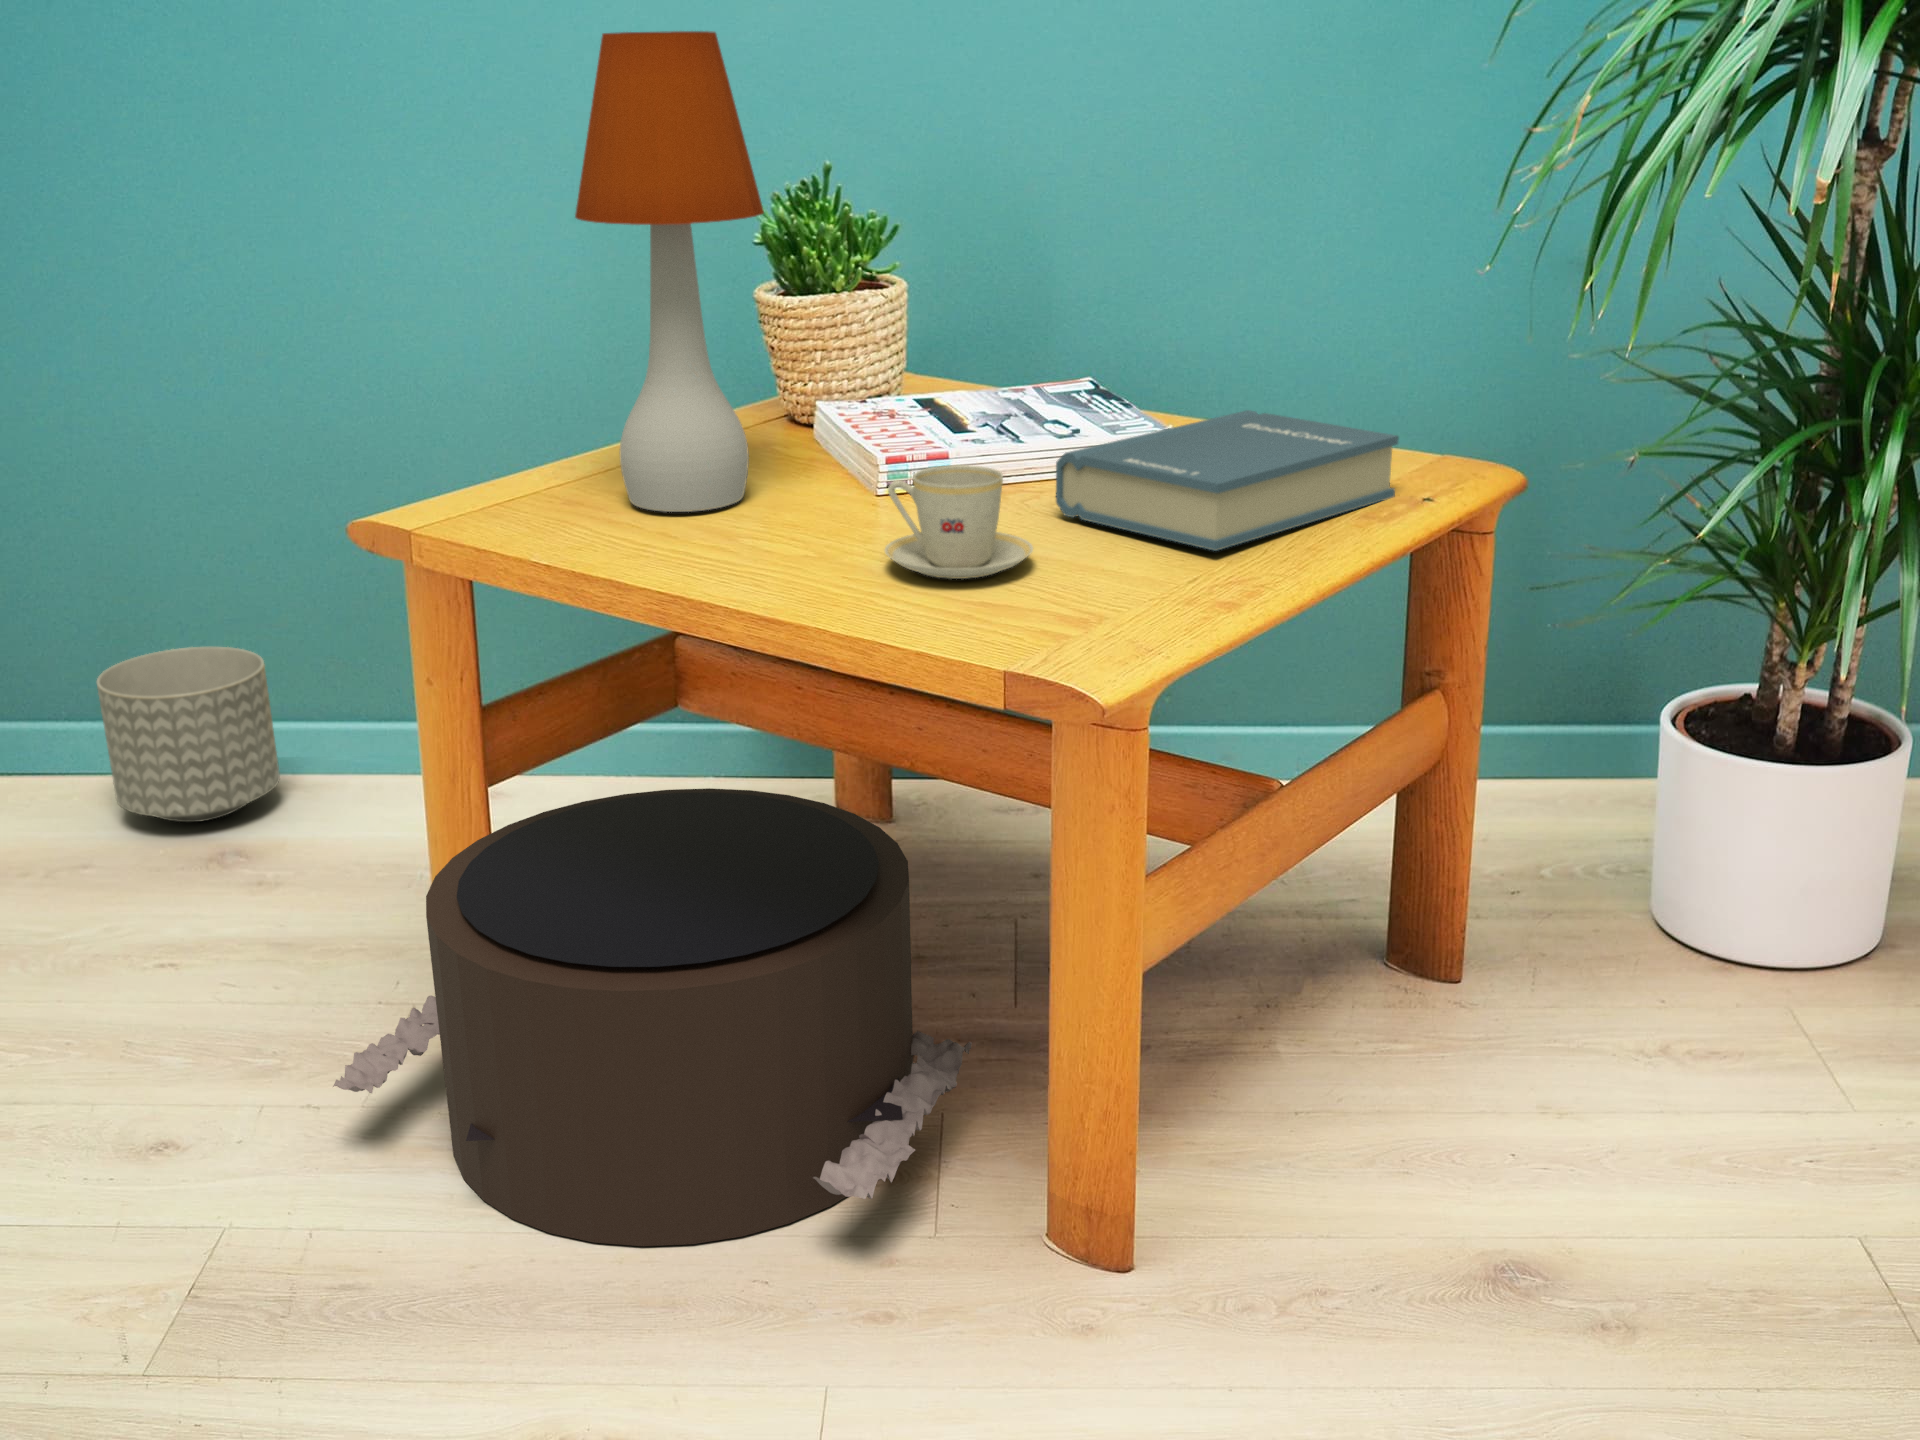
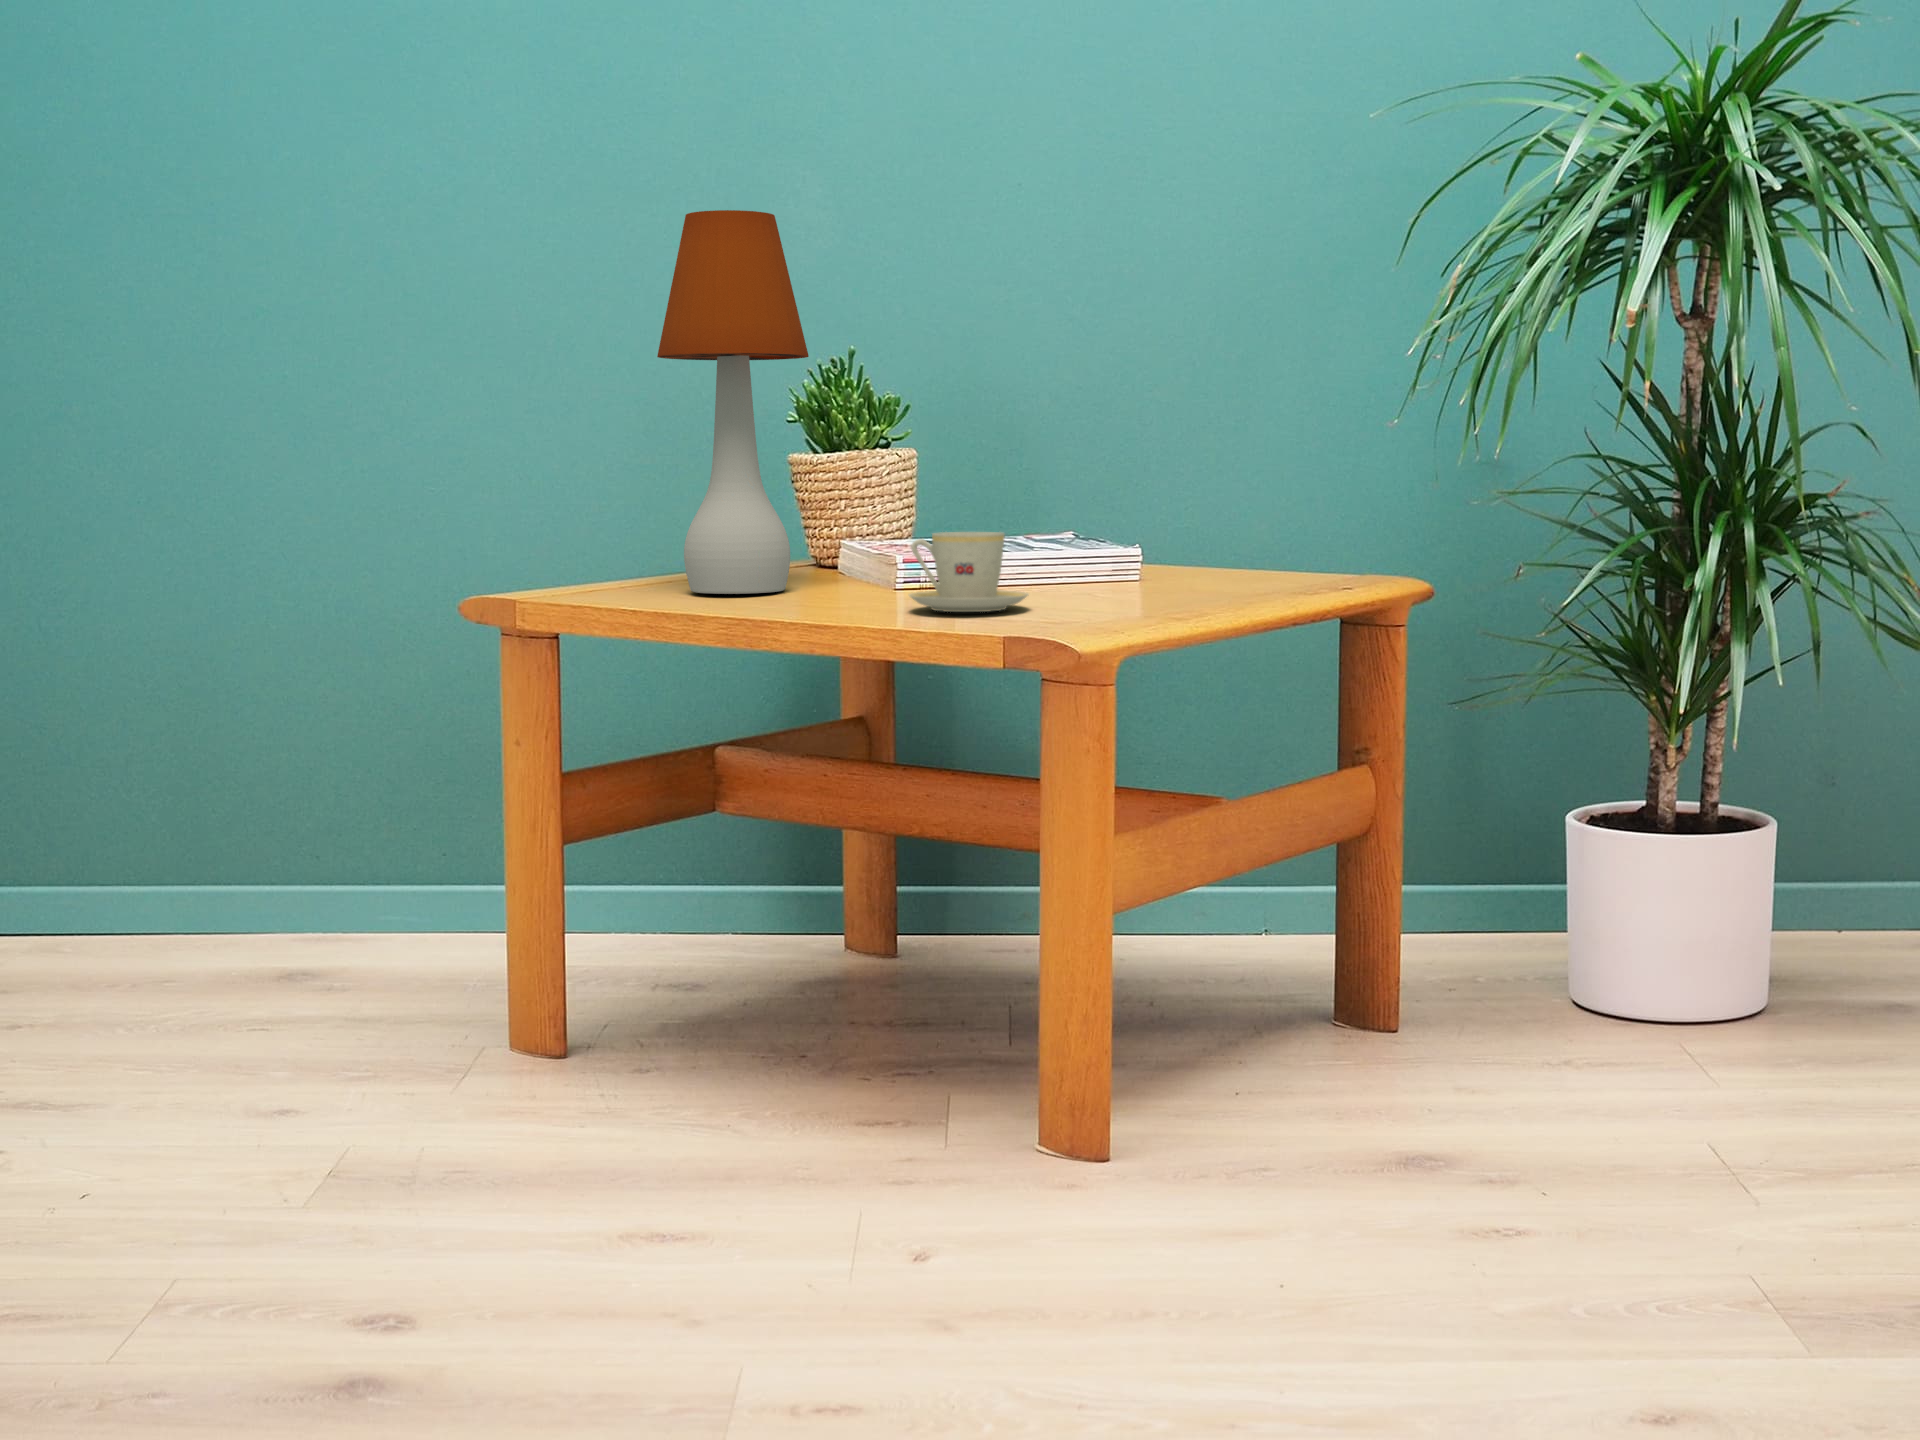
hardback book: present [1056,410,1399,551] -> none [1045,530,1324,598]
planter: present [97,647,280,822] -> none [190,801,343,950]
pouf: present [333,788,972,1246] -> none [423,846,978,1176]

